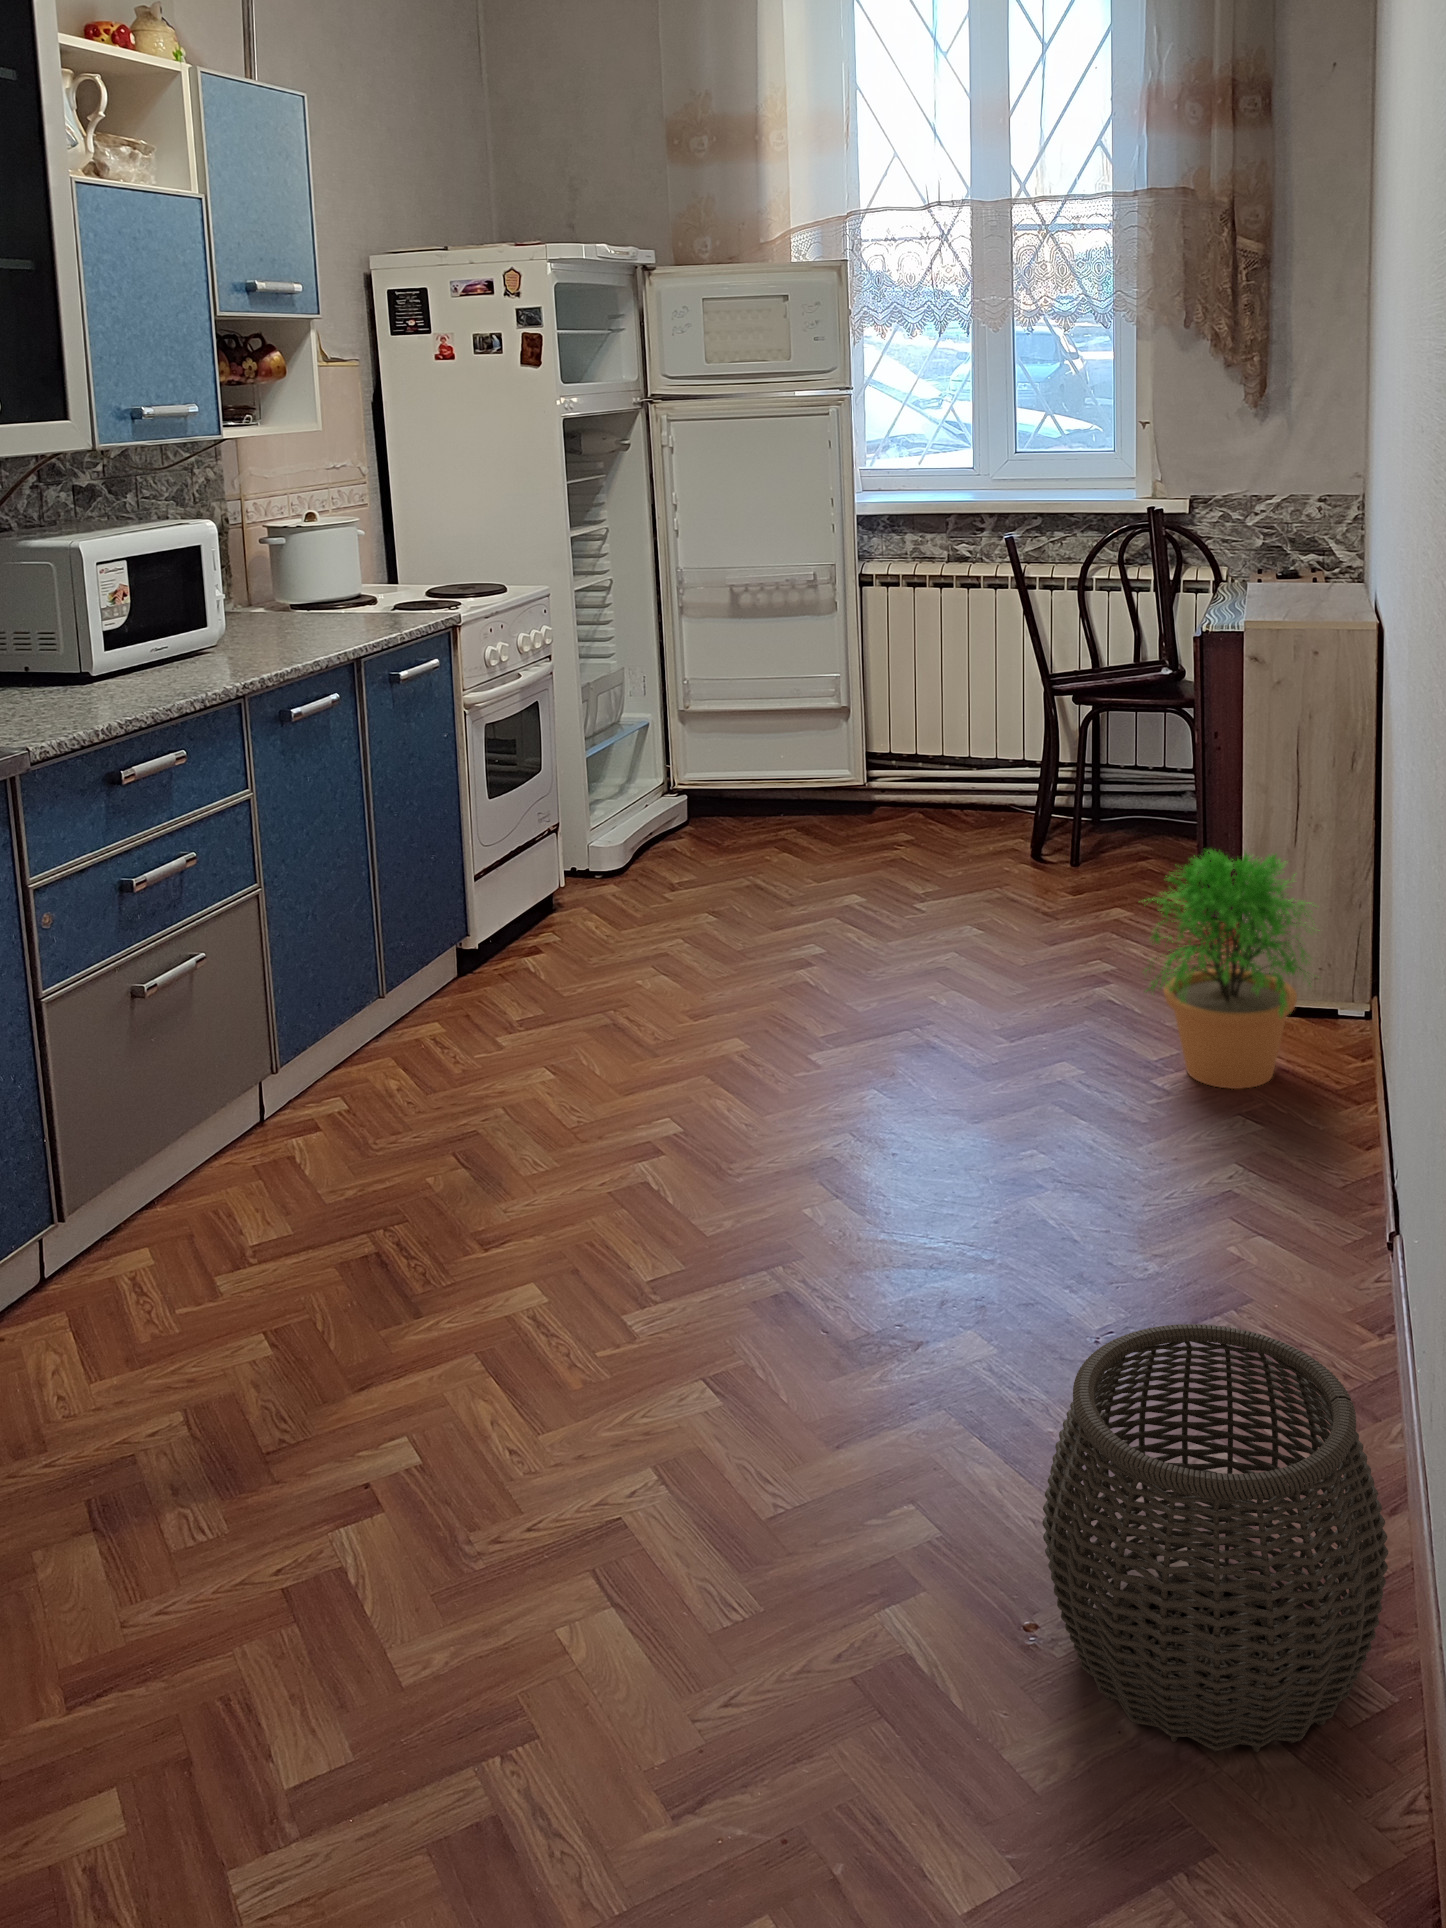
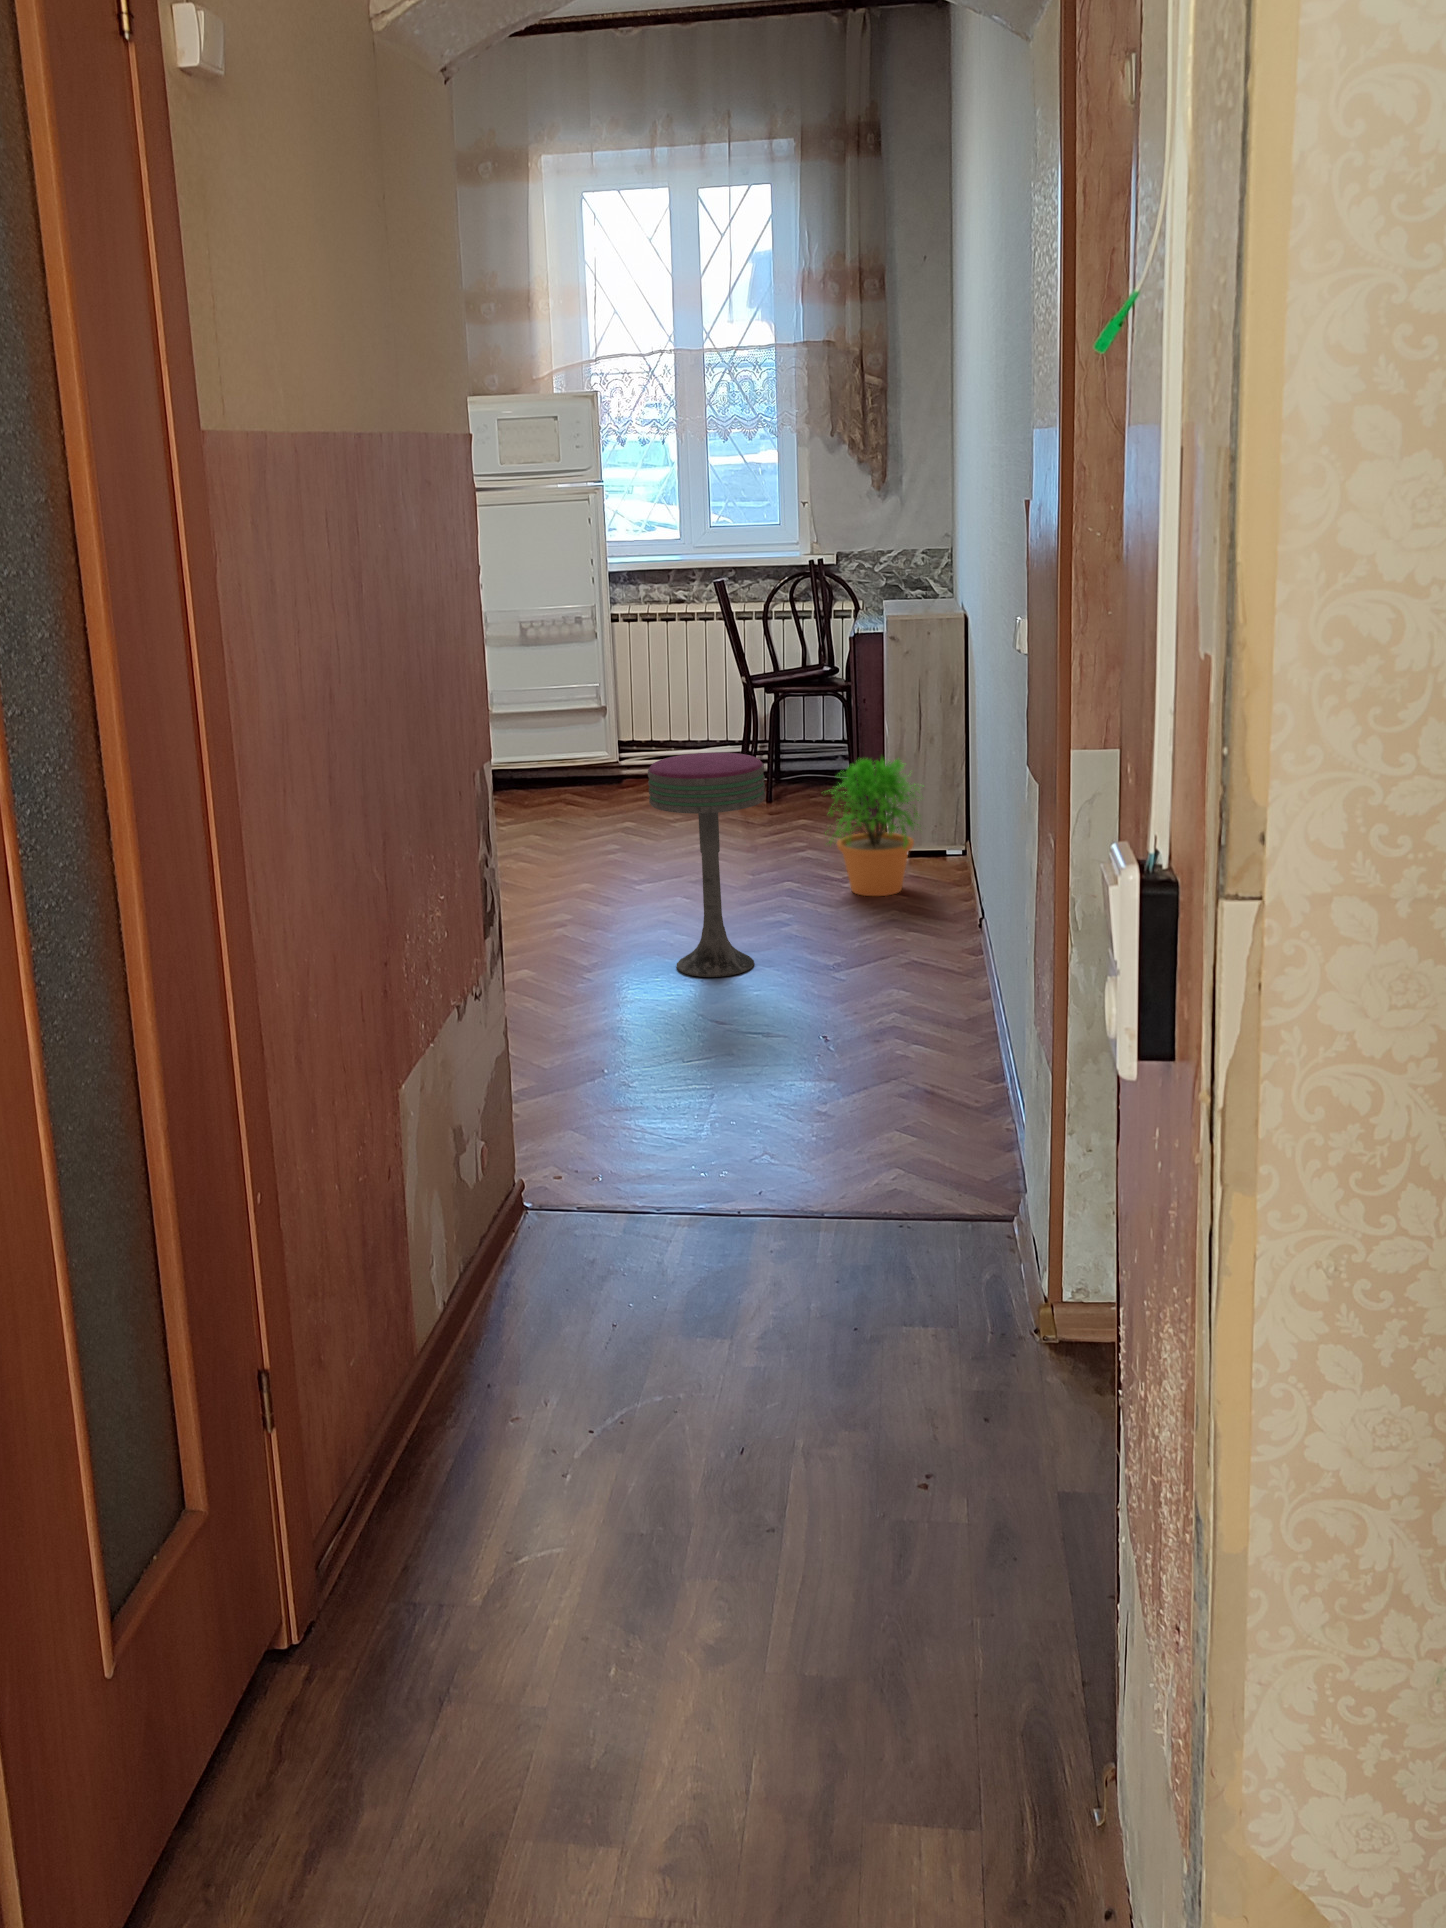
bar stool: none [805,859,1021,1286] -> present [648,753,765,977]
woven basket: present [1042,1324,1388,1752] -> none [803,927,953,1085]

